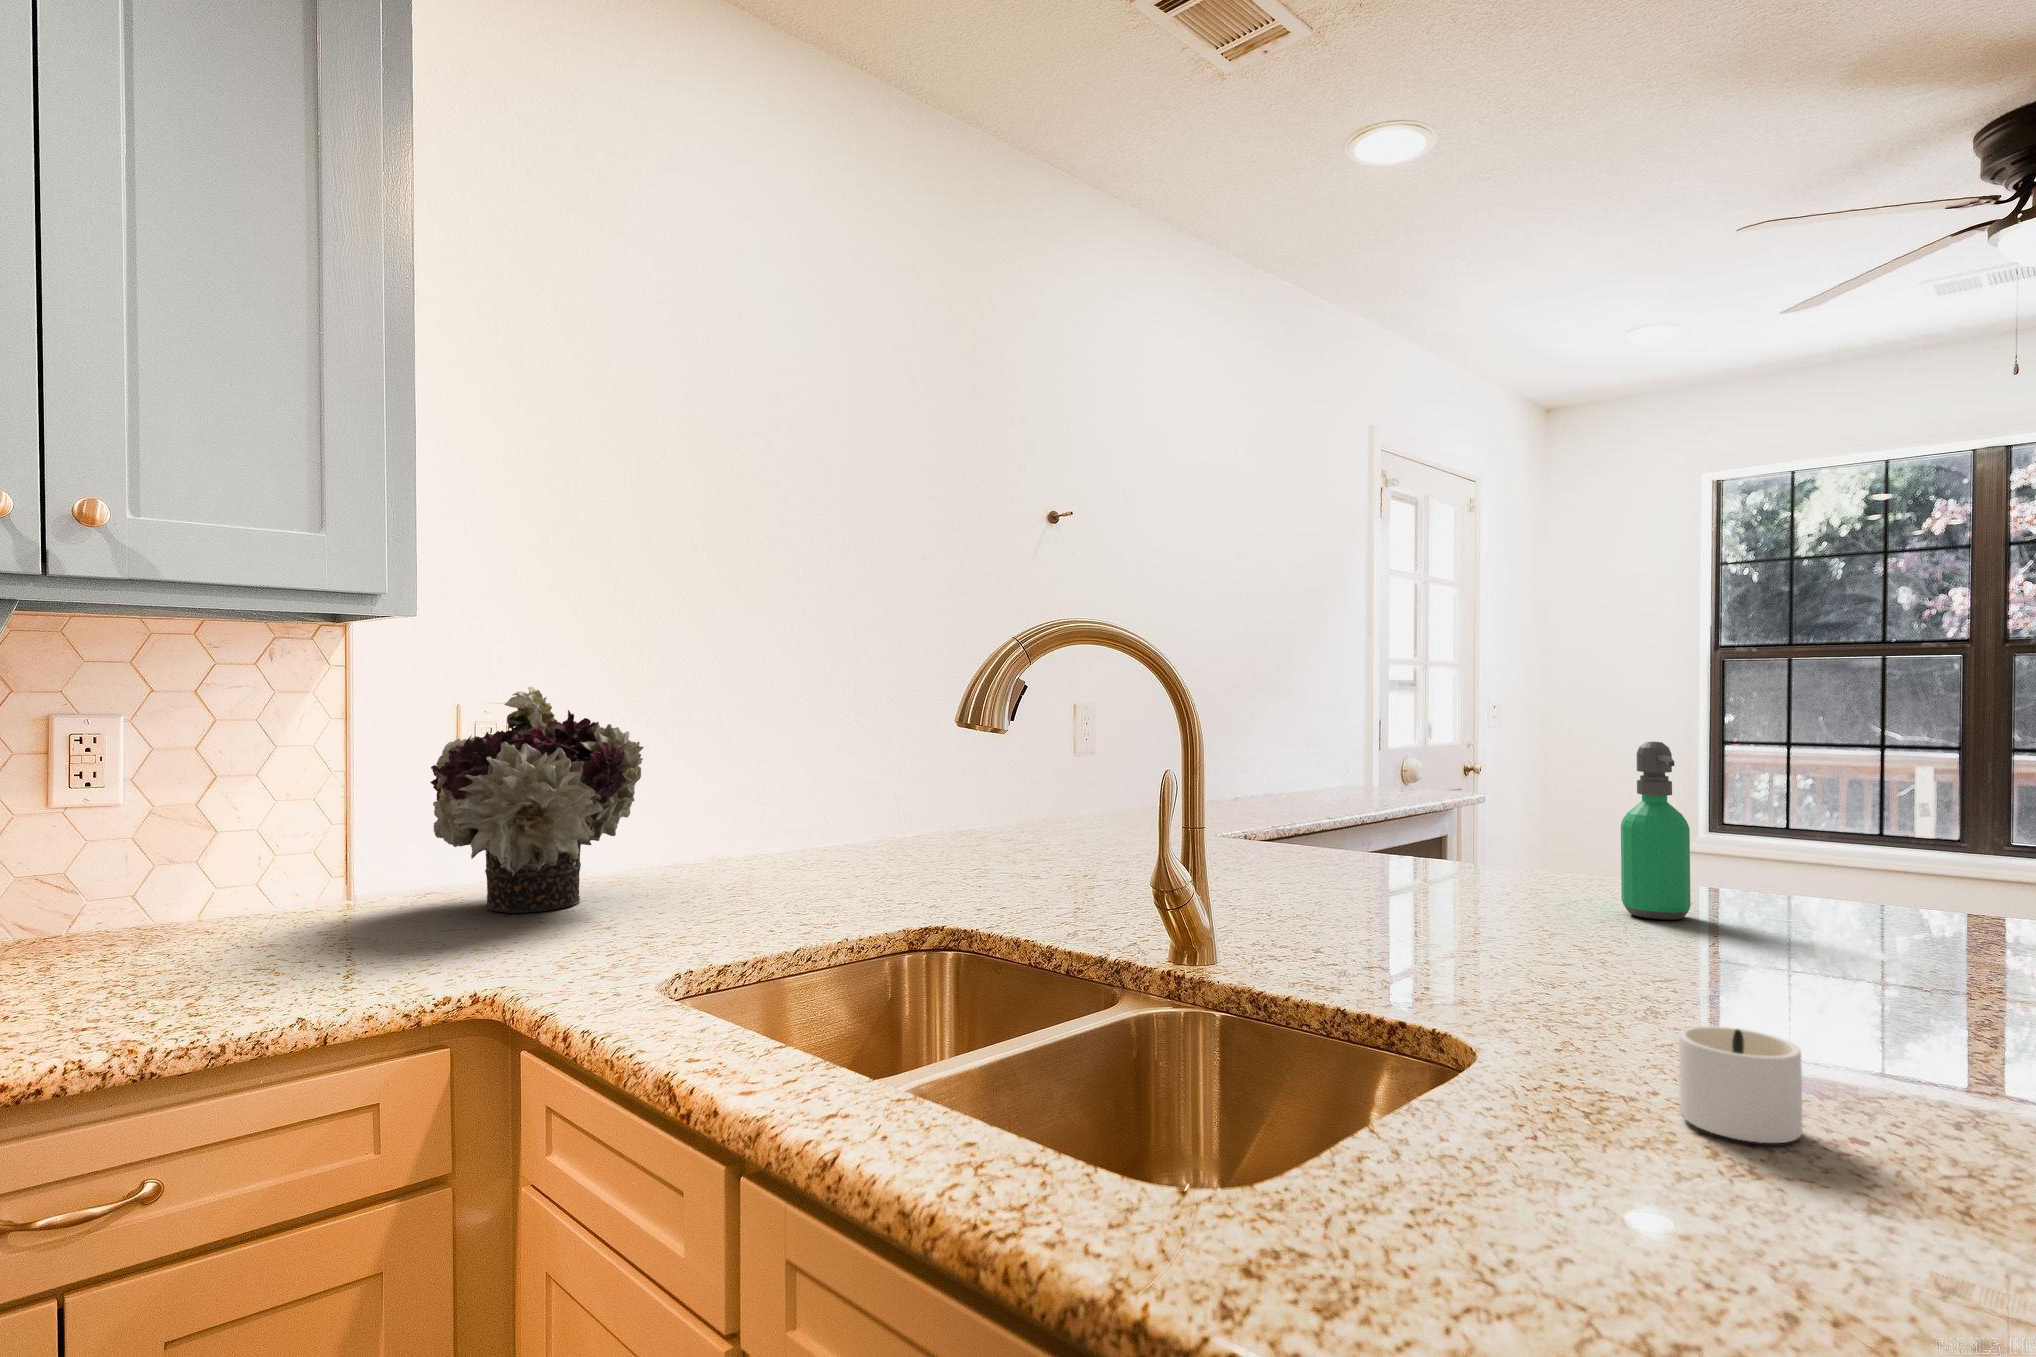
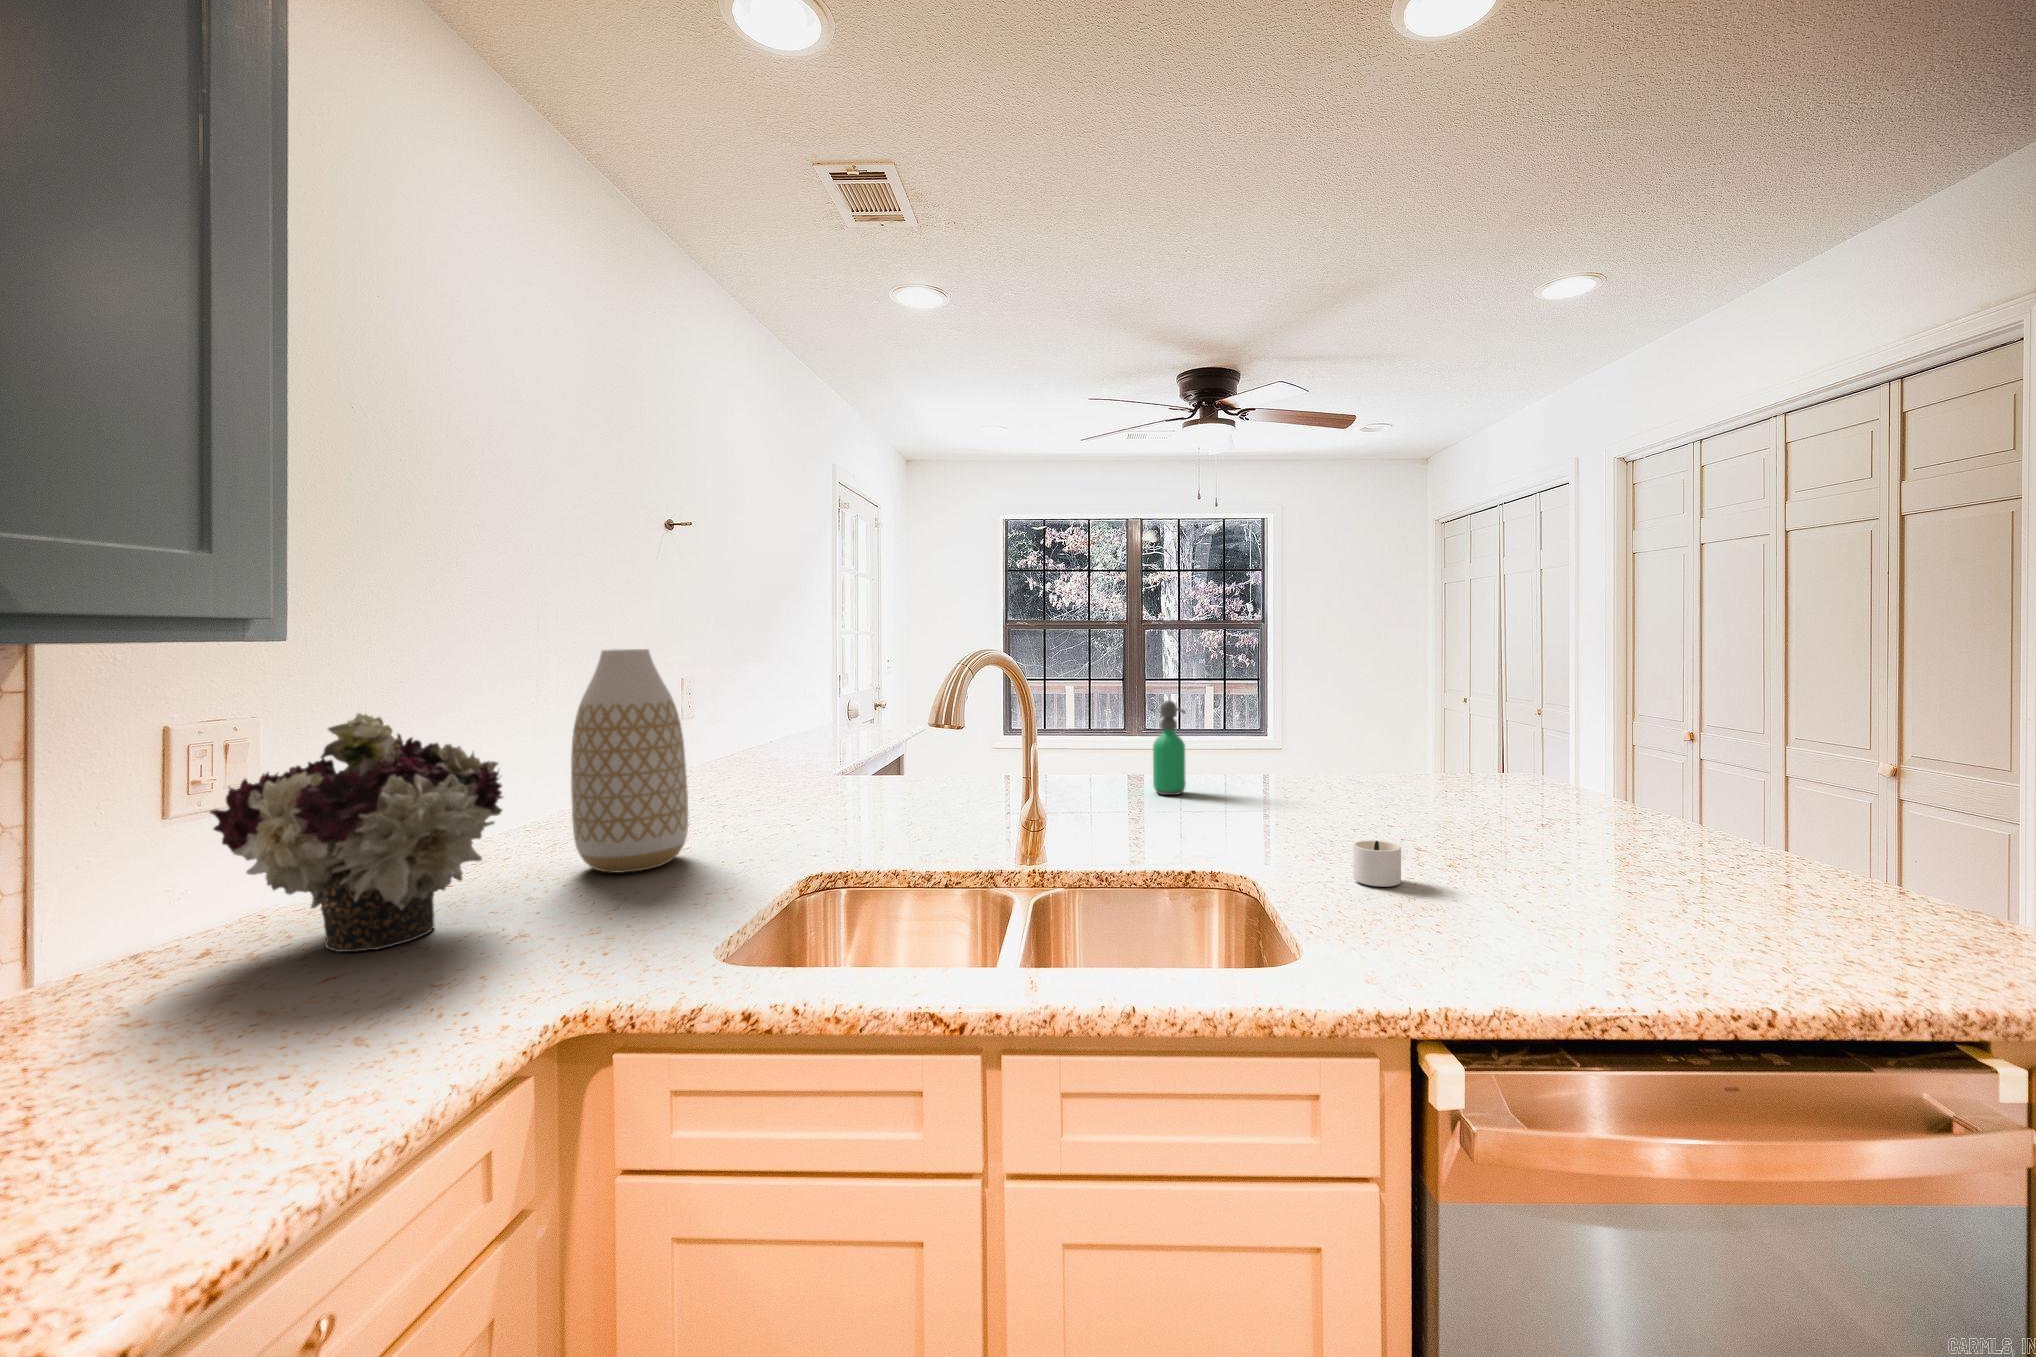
vase: none [751,636,873,891] -> present [571,649,688,873]

